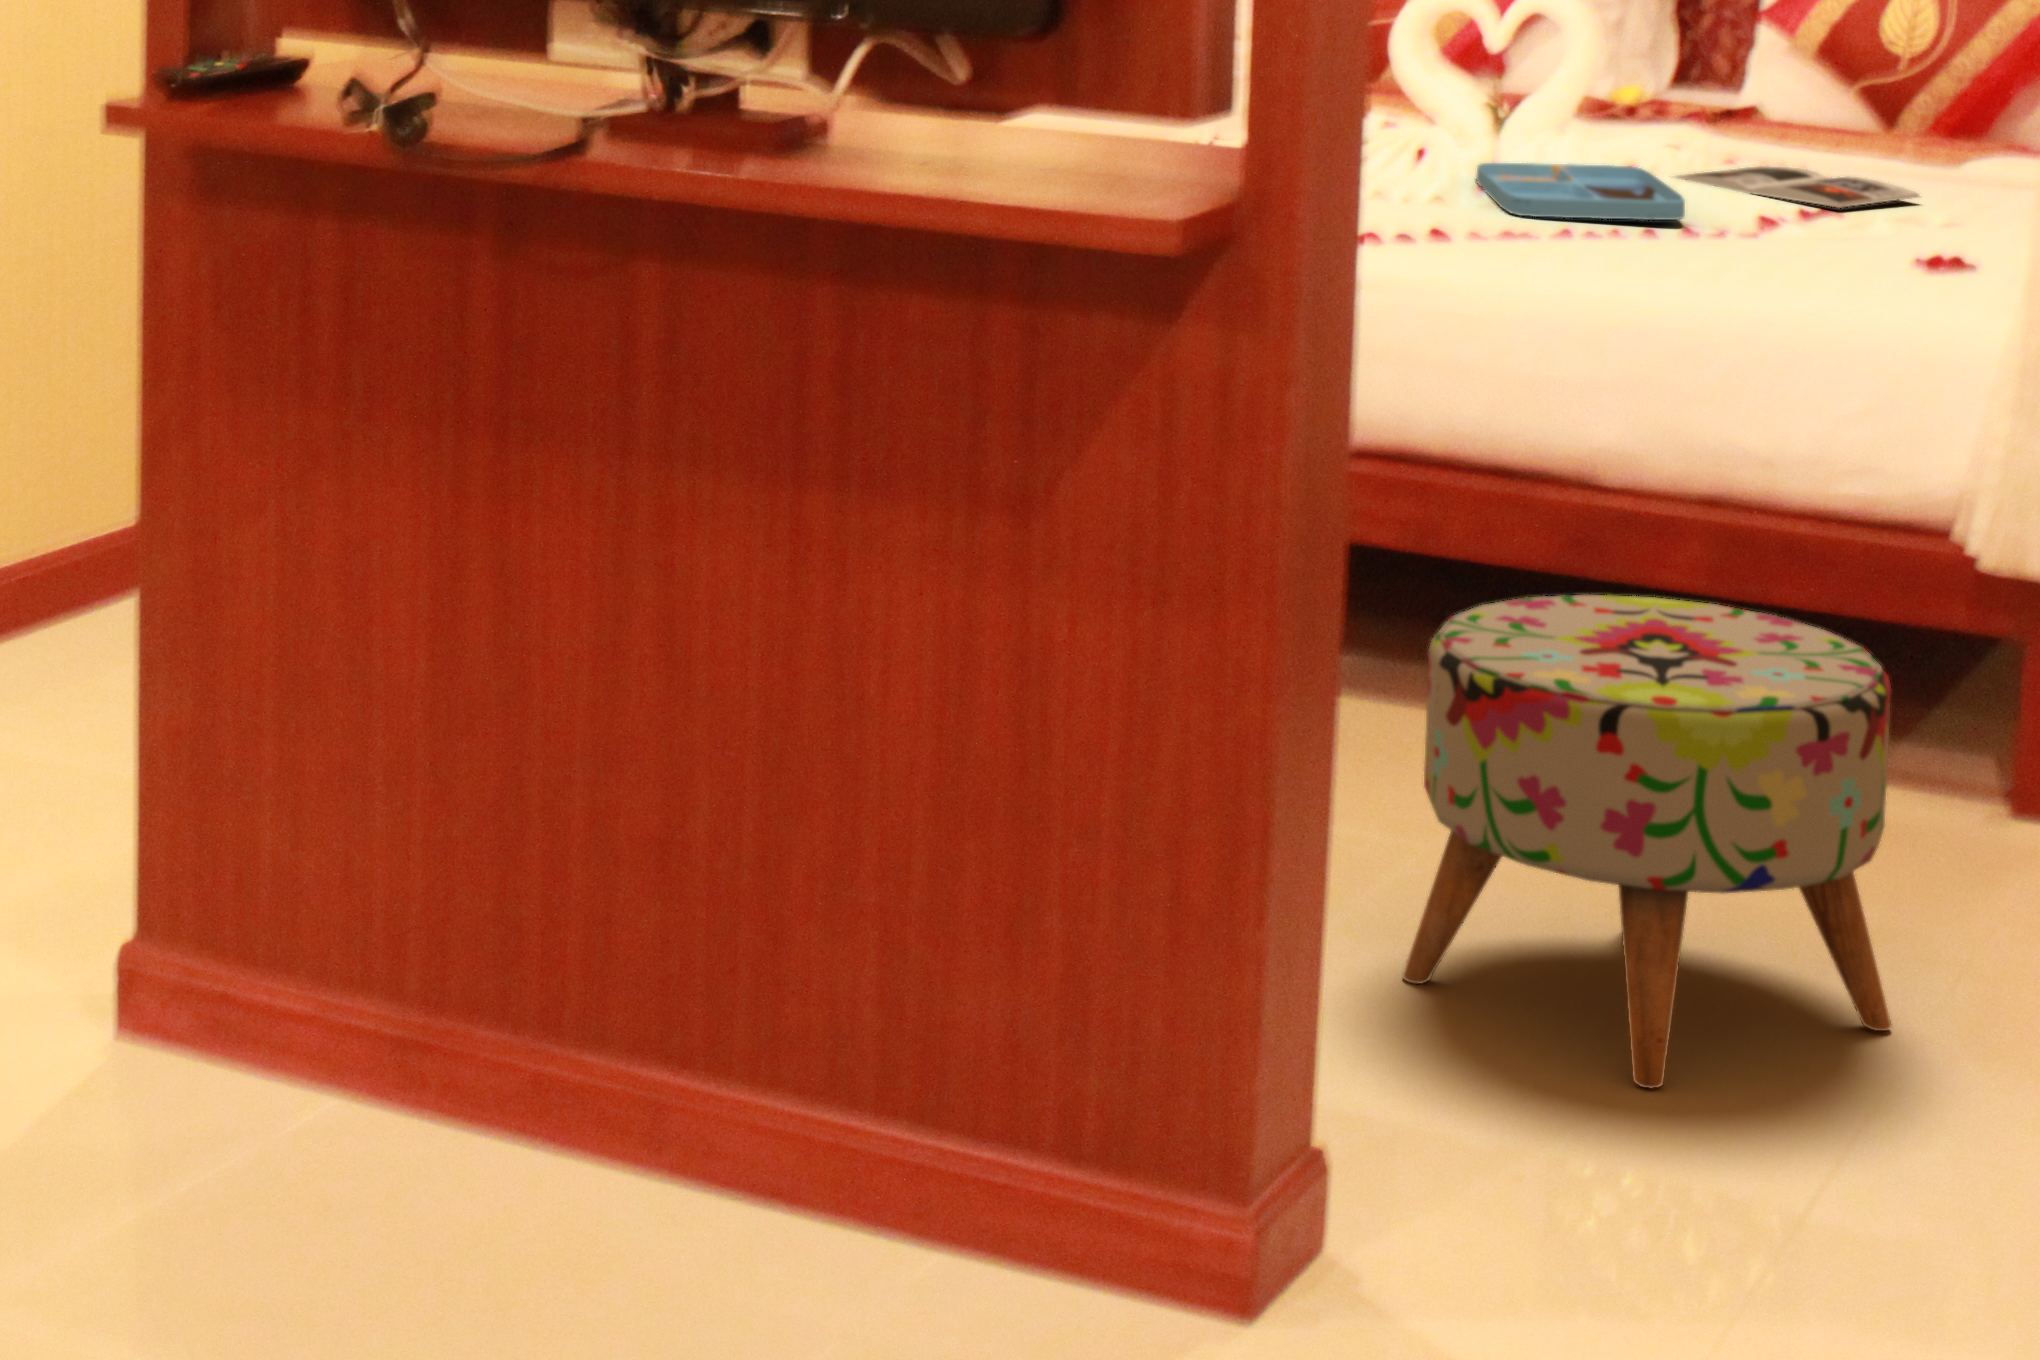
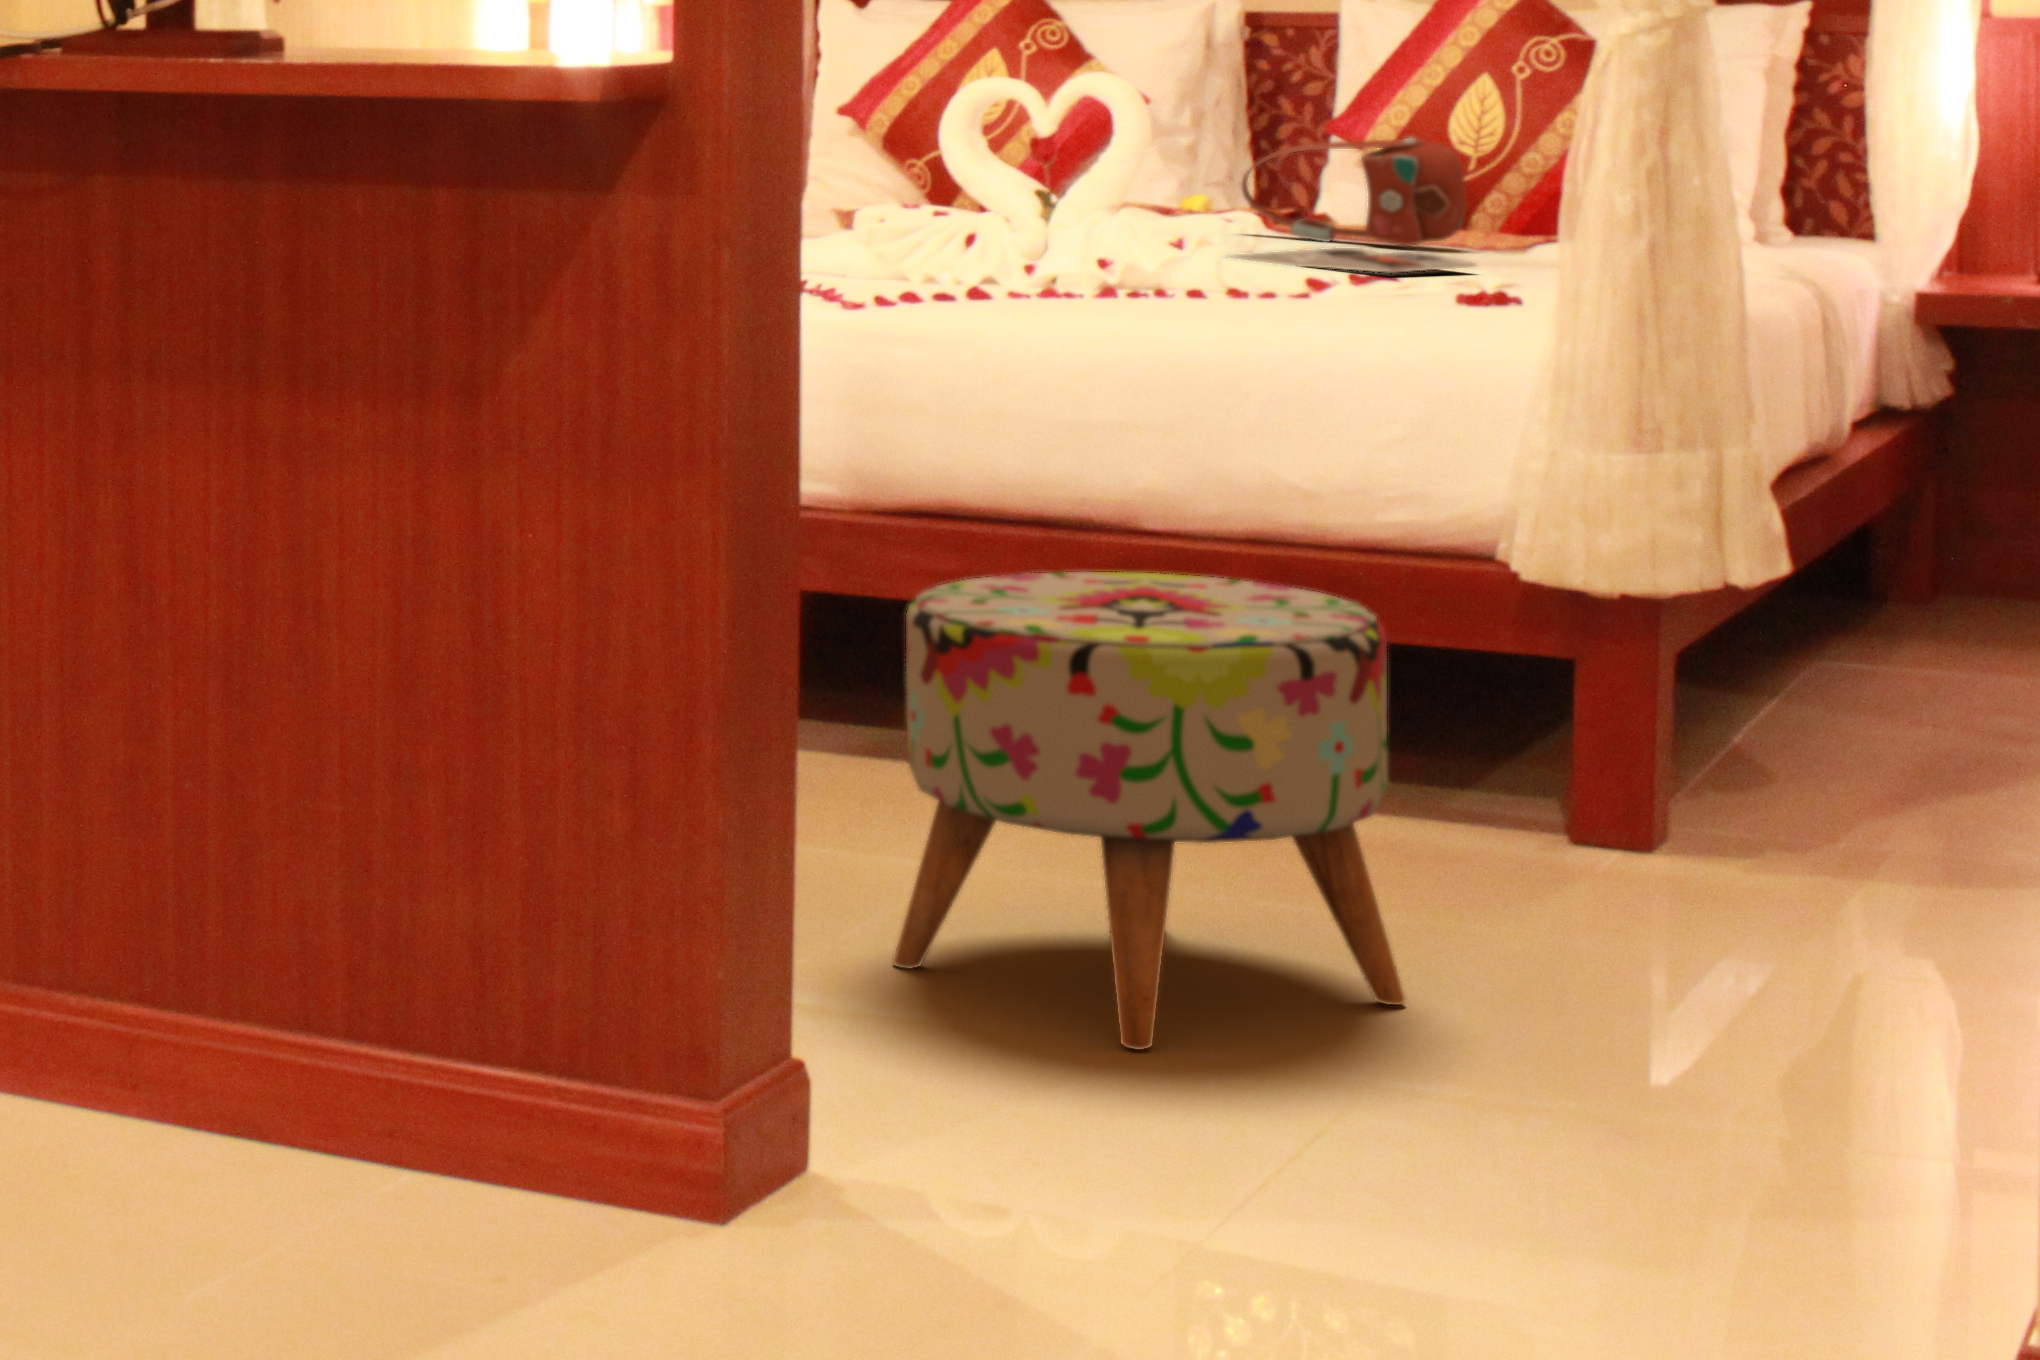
handbag: none [1681,50,1902,157] -> present [1241,138,1466,245]
tray: present [1477,163,1685,220] -> none [1020,240,1224,275]

